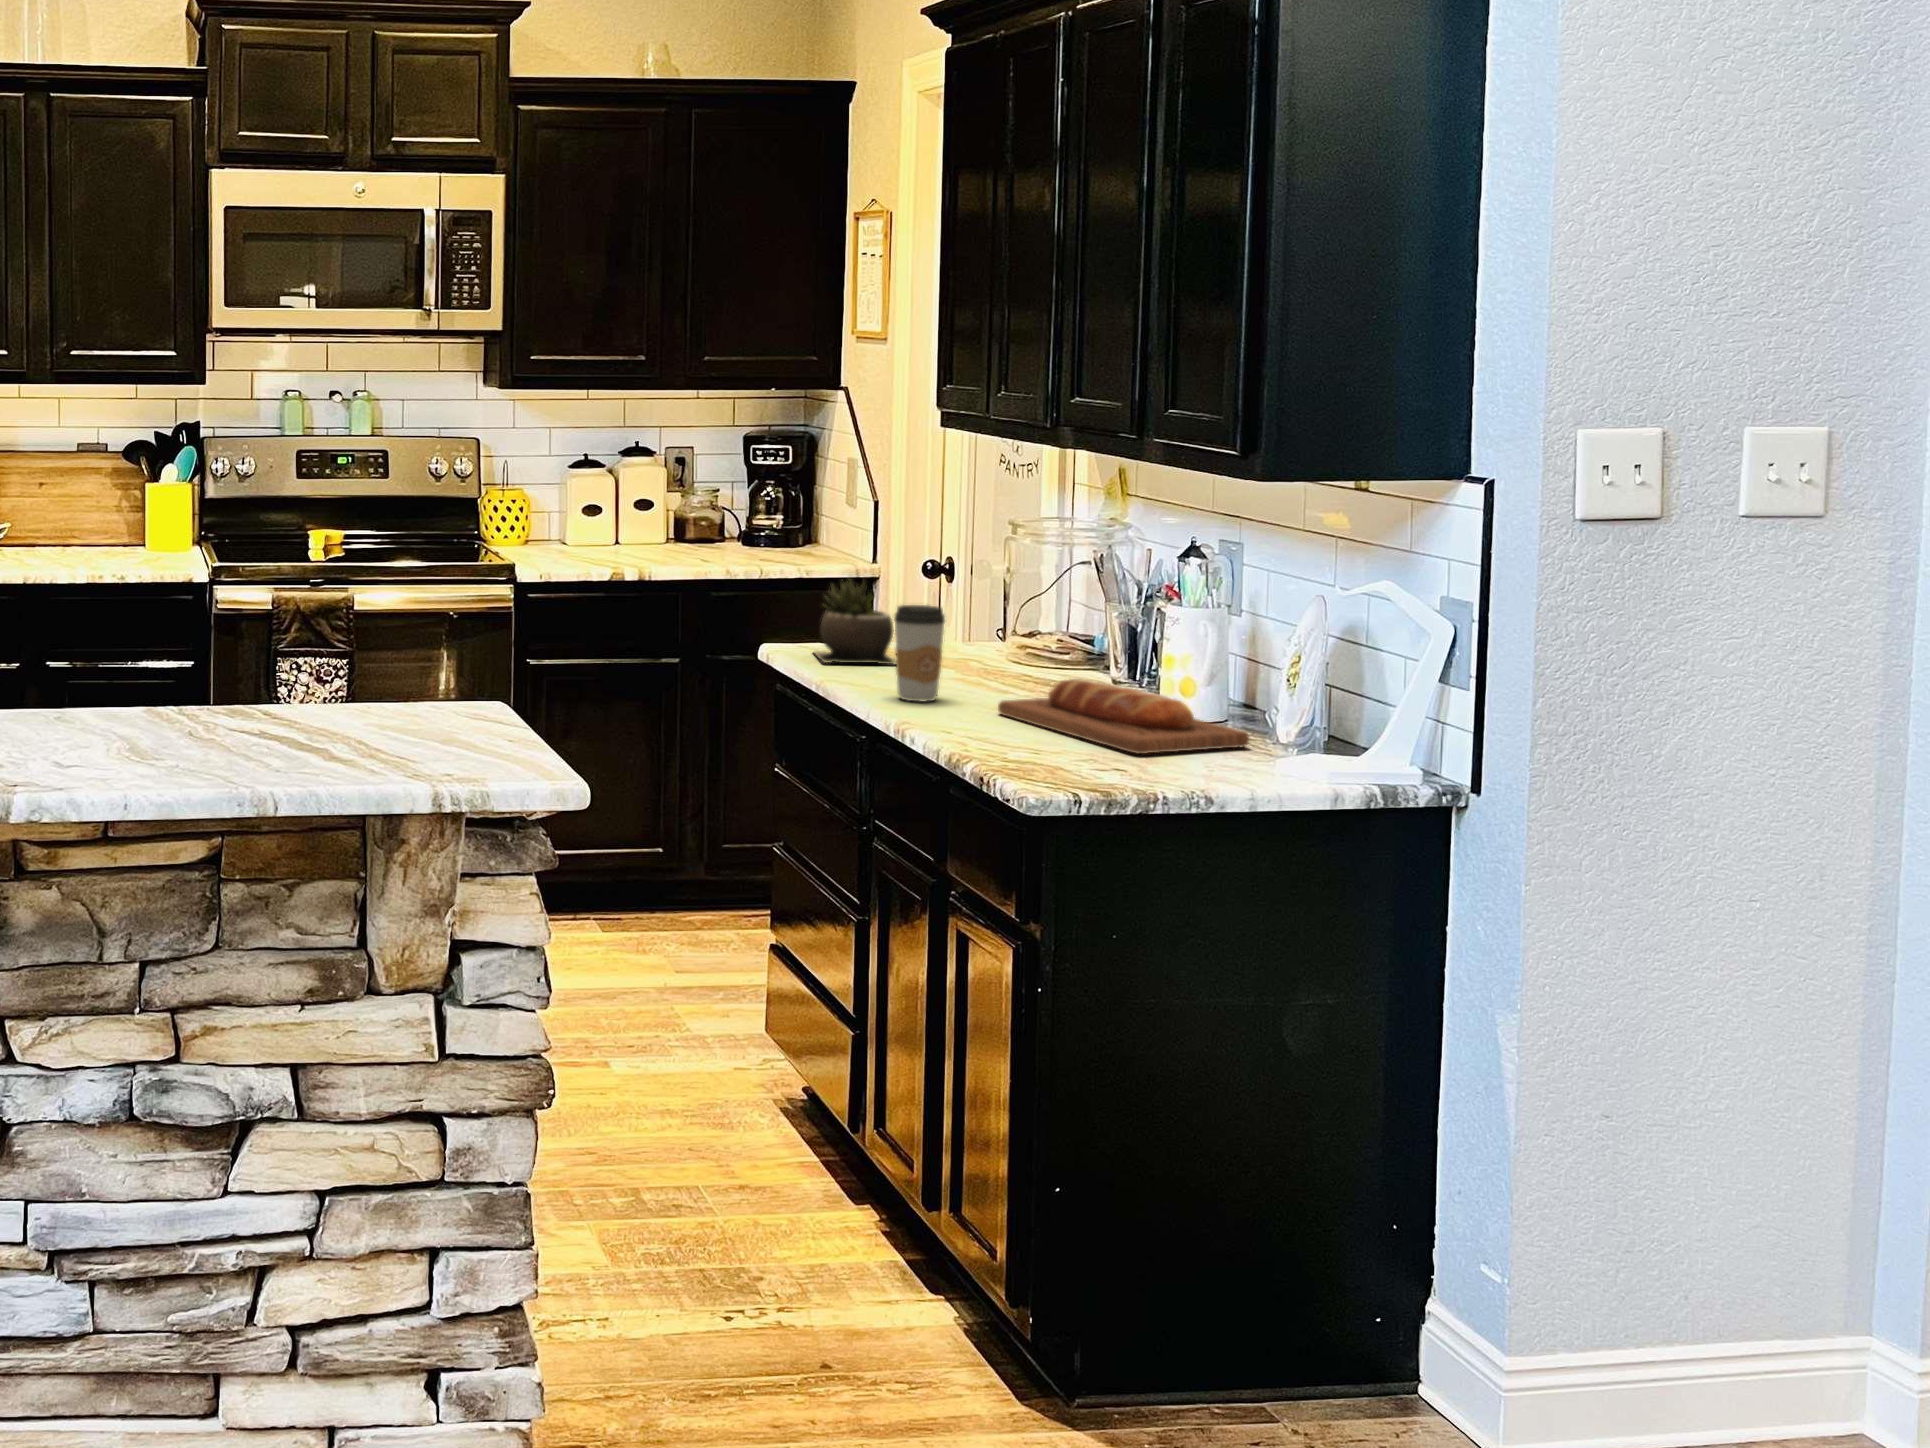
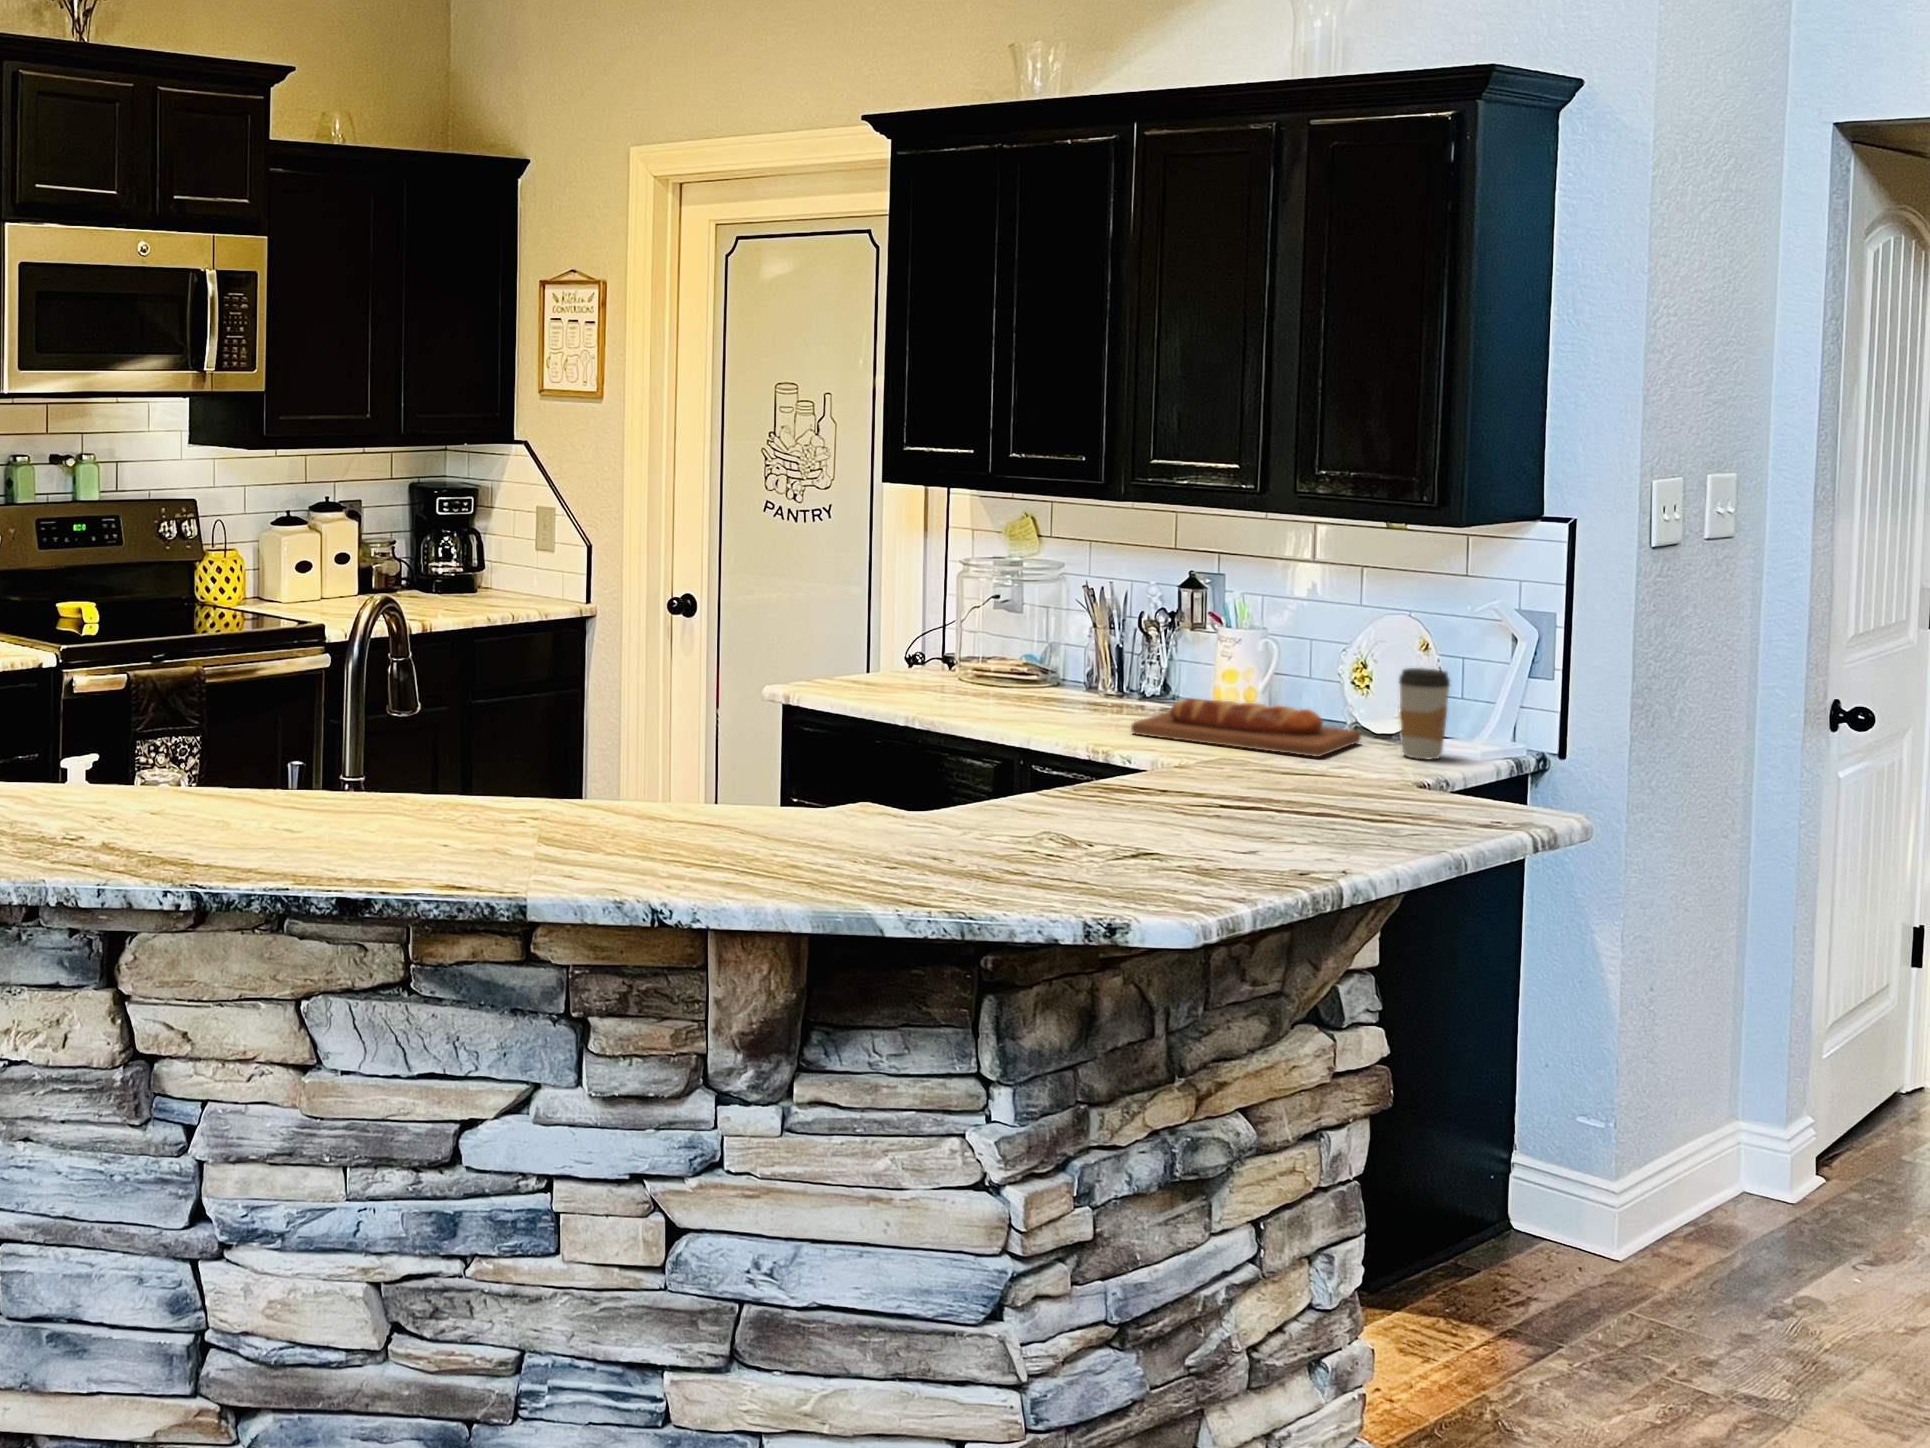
succulent plant: present [814,579,896,664] -> none [839,621,937,701]
coffee cup: present [894,605,945,701] -> present [1399,668,1450,759]

